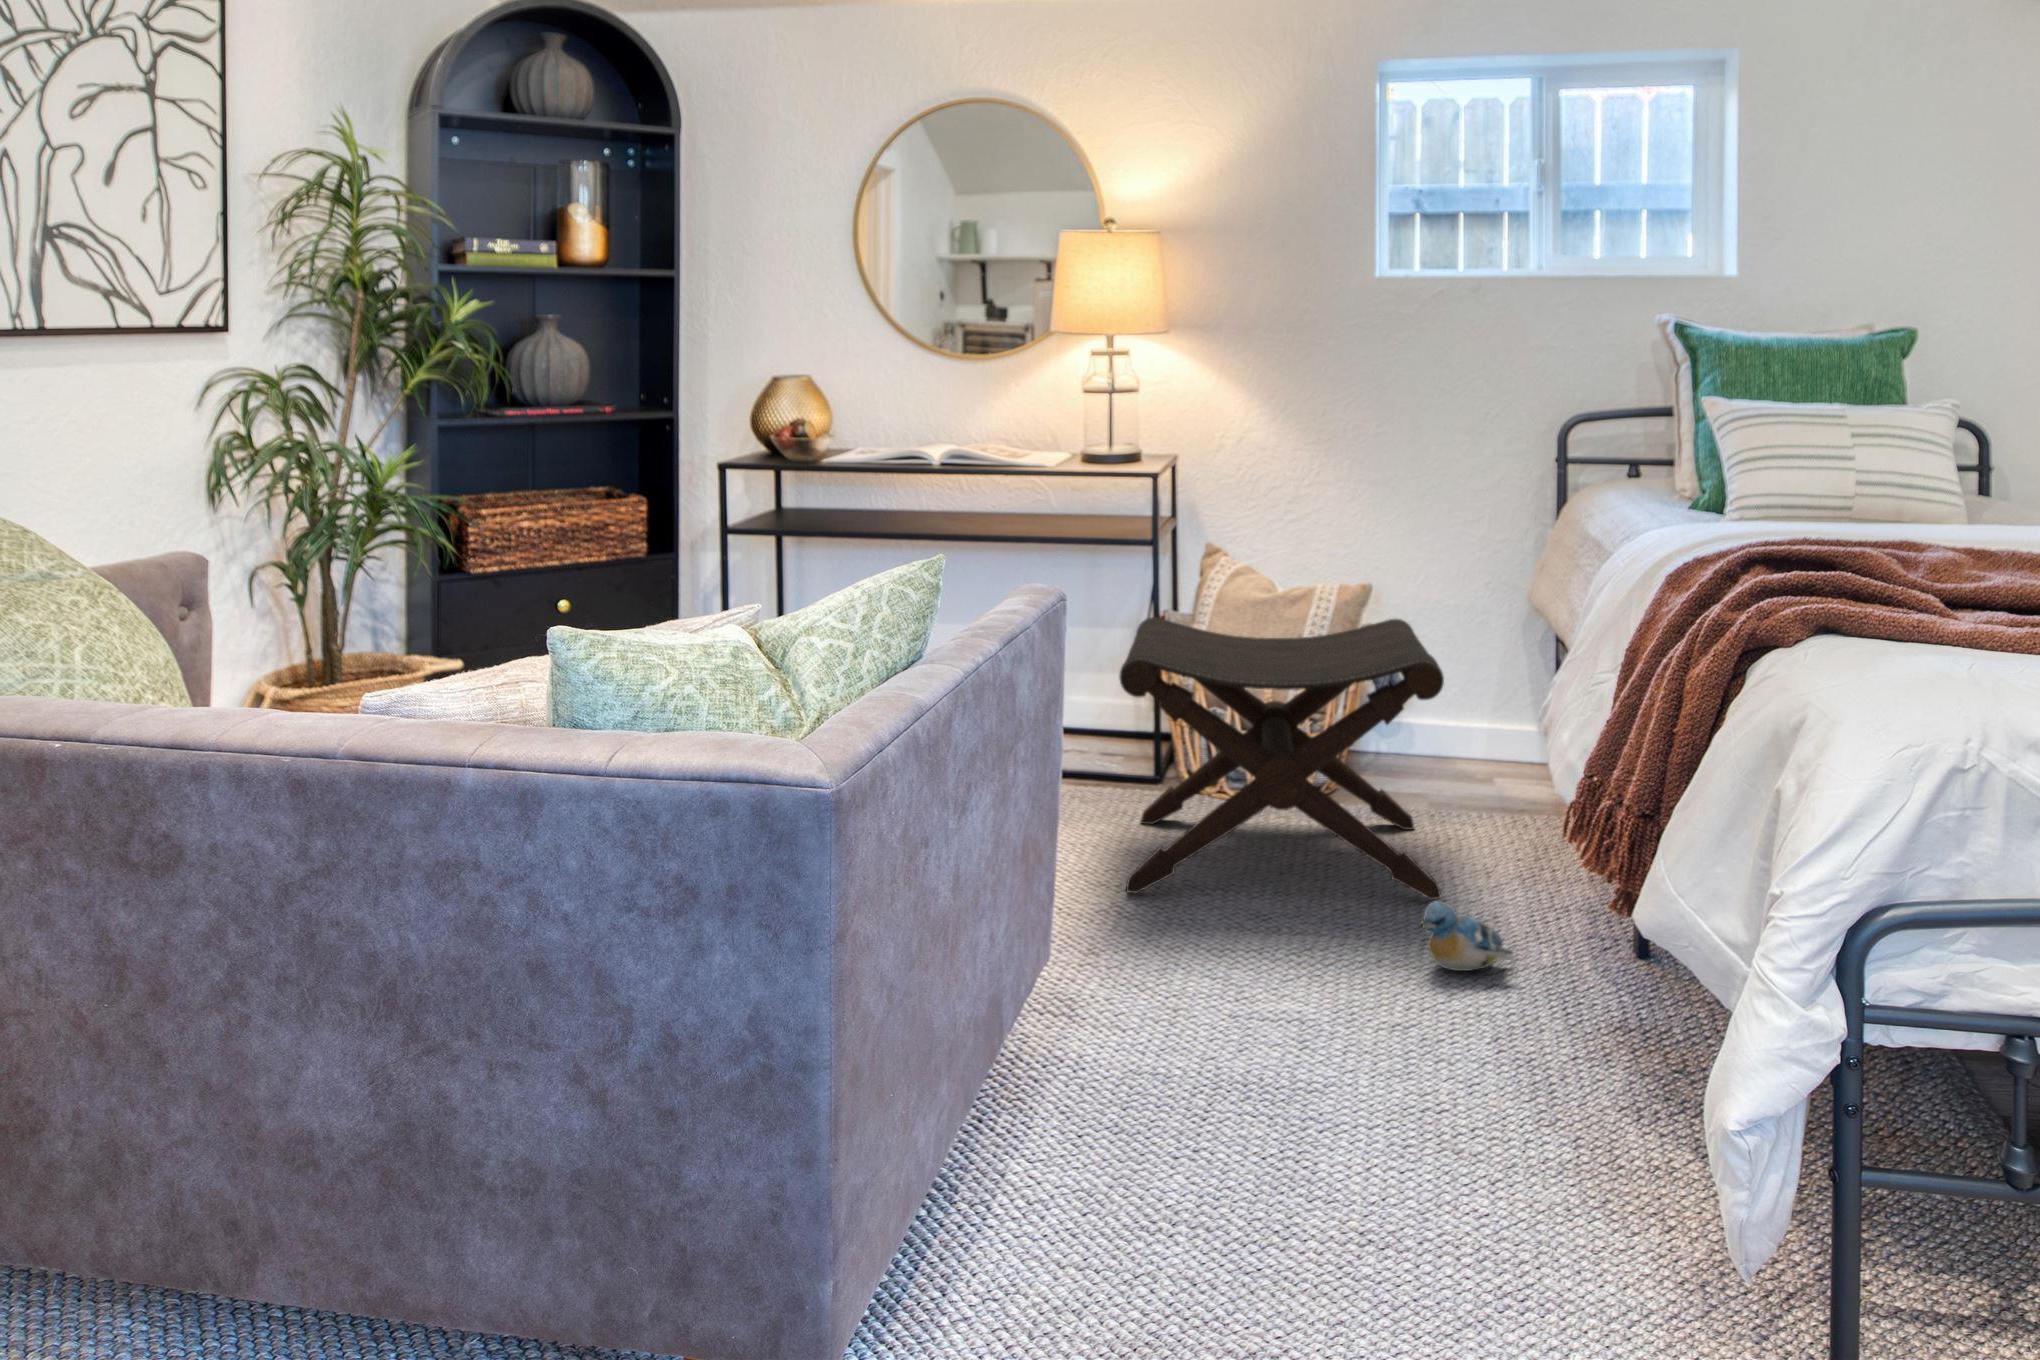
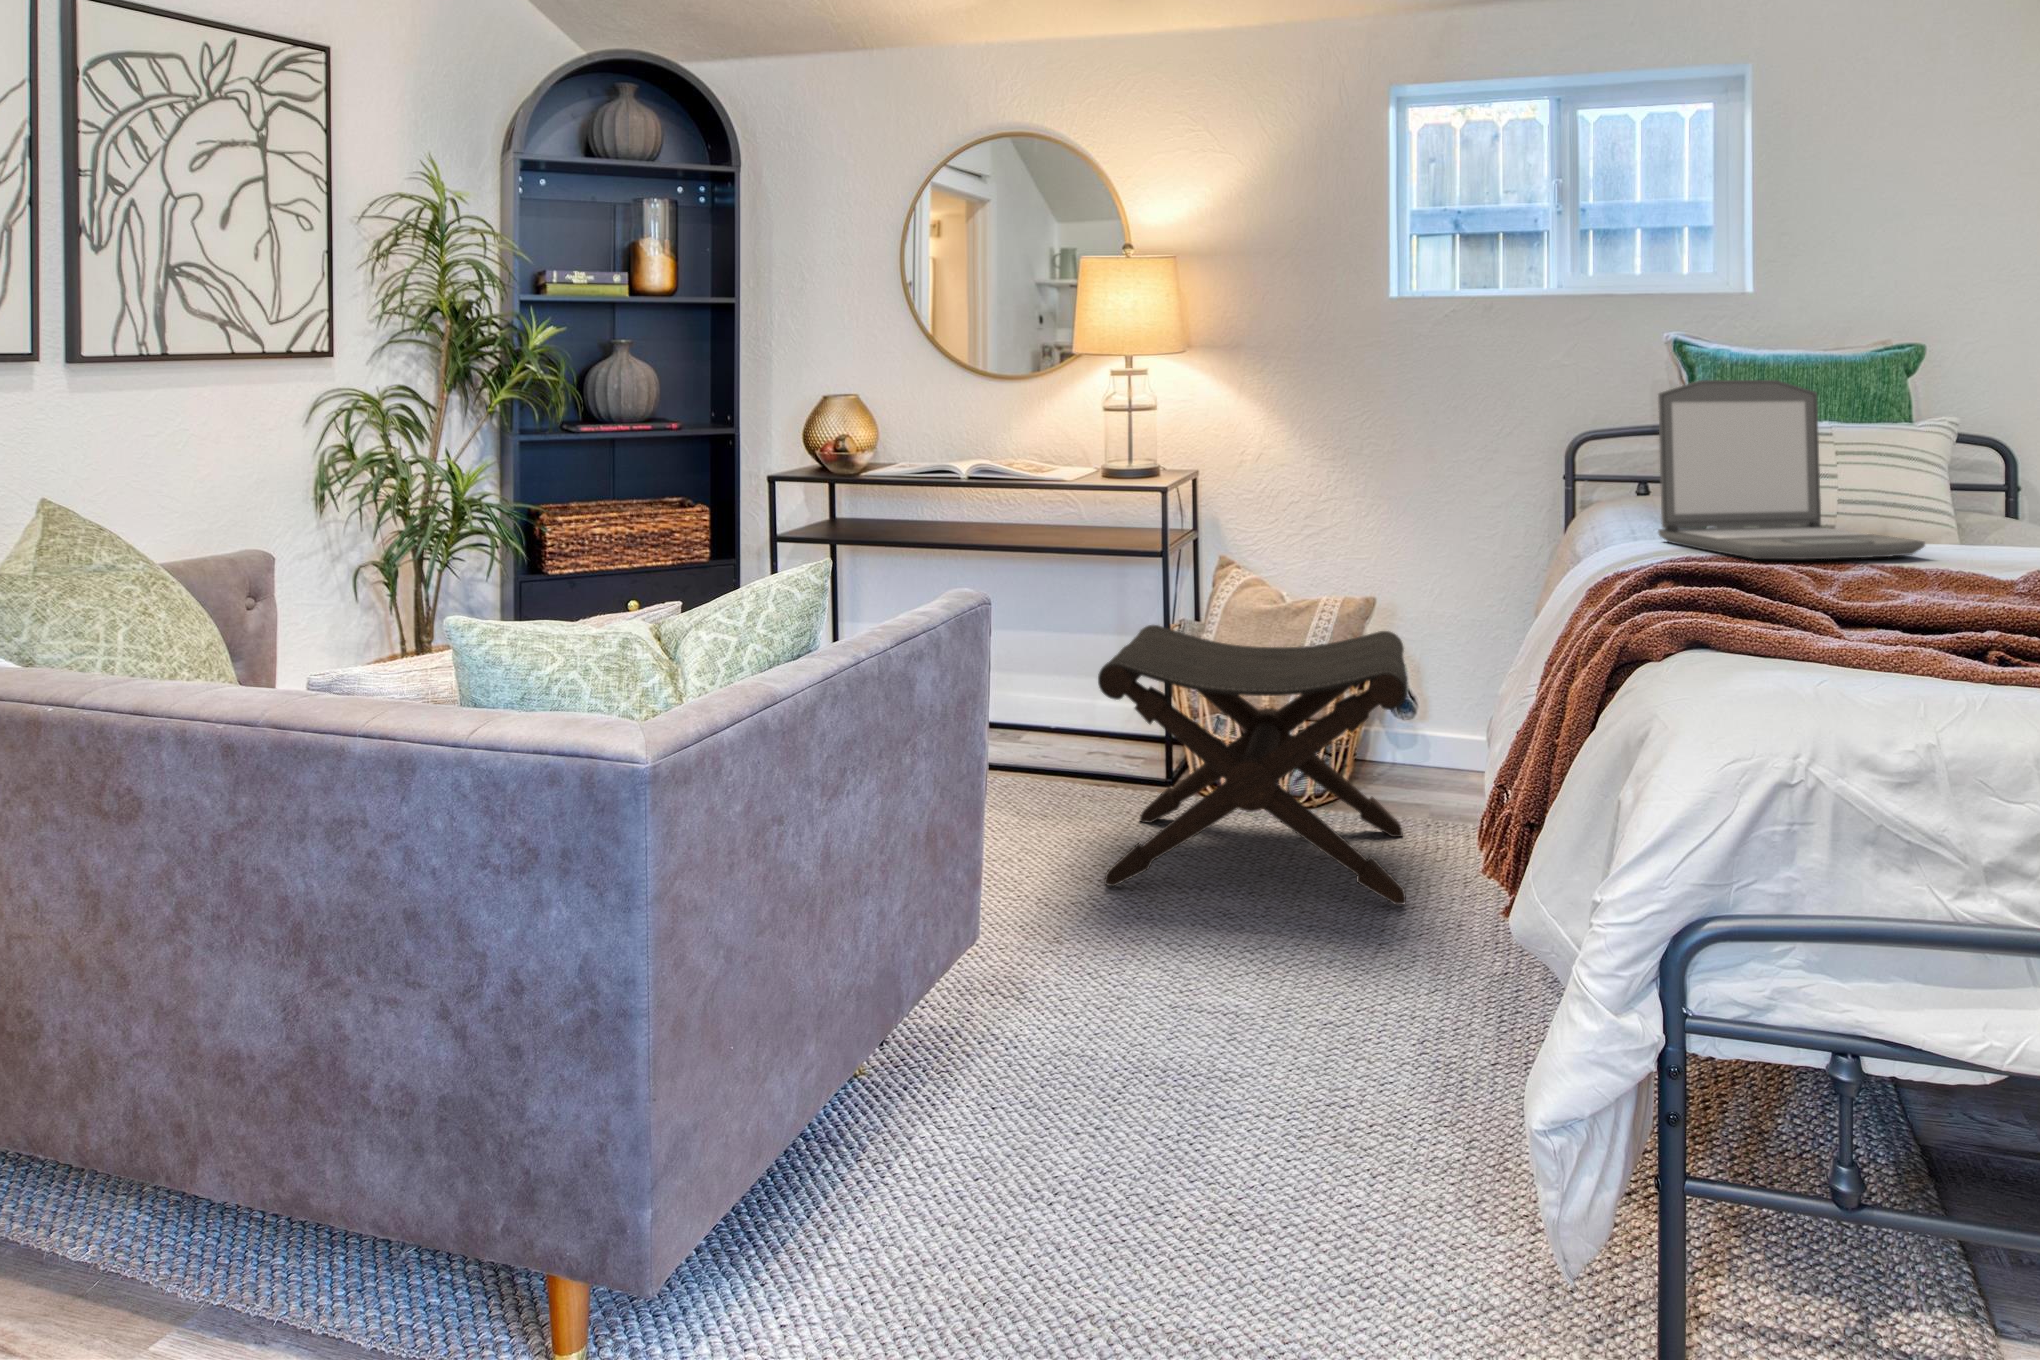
laptop: none [1696,361,1963,540] -> present [1658,380,1925,559]
plush toy: present [1421,901,1514,971] -> none [1364,904,1458,974]

